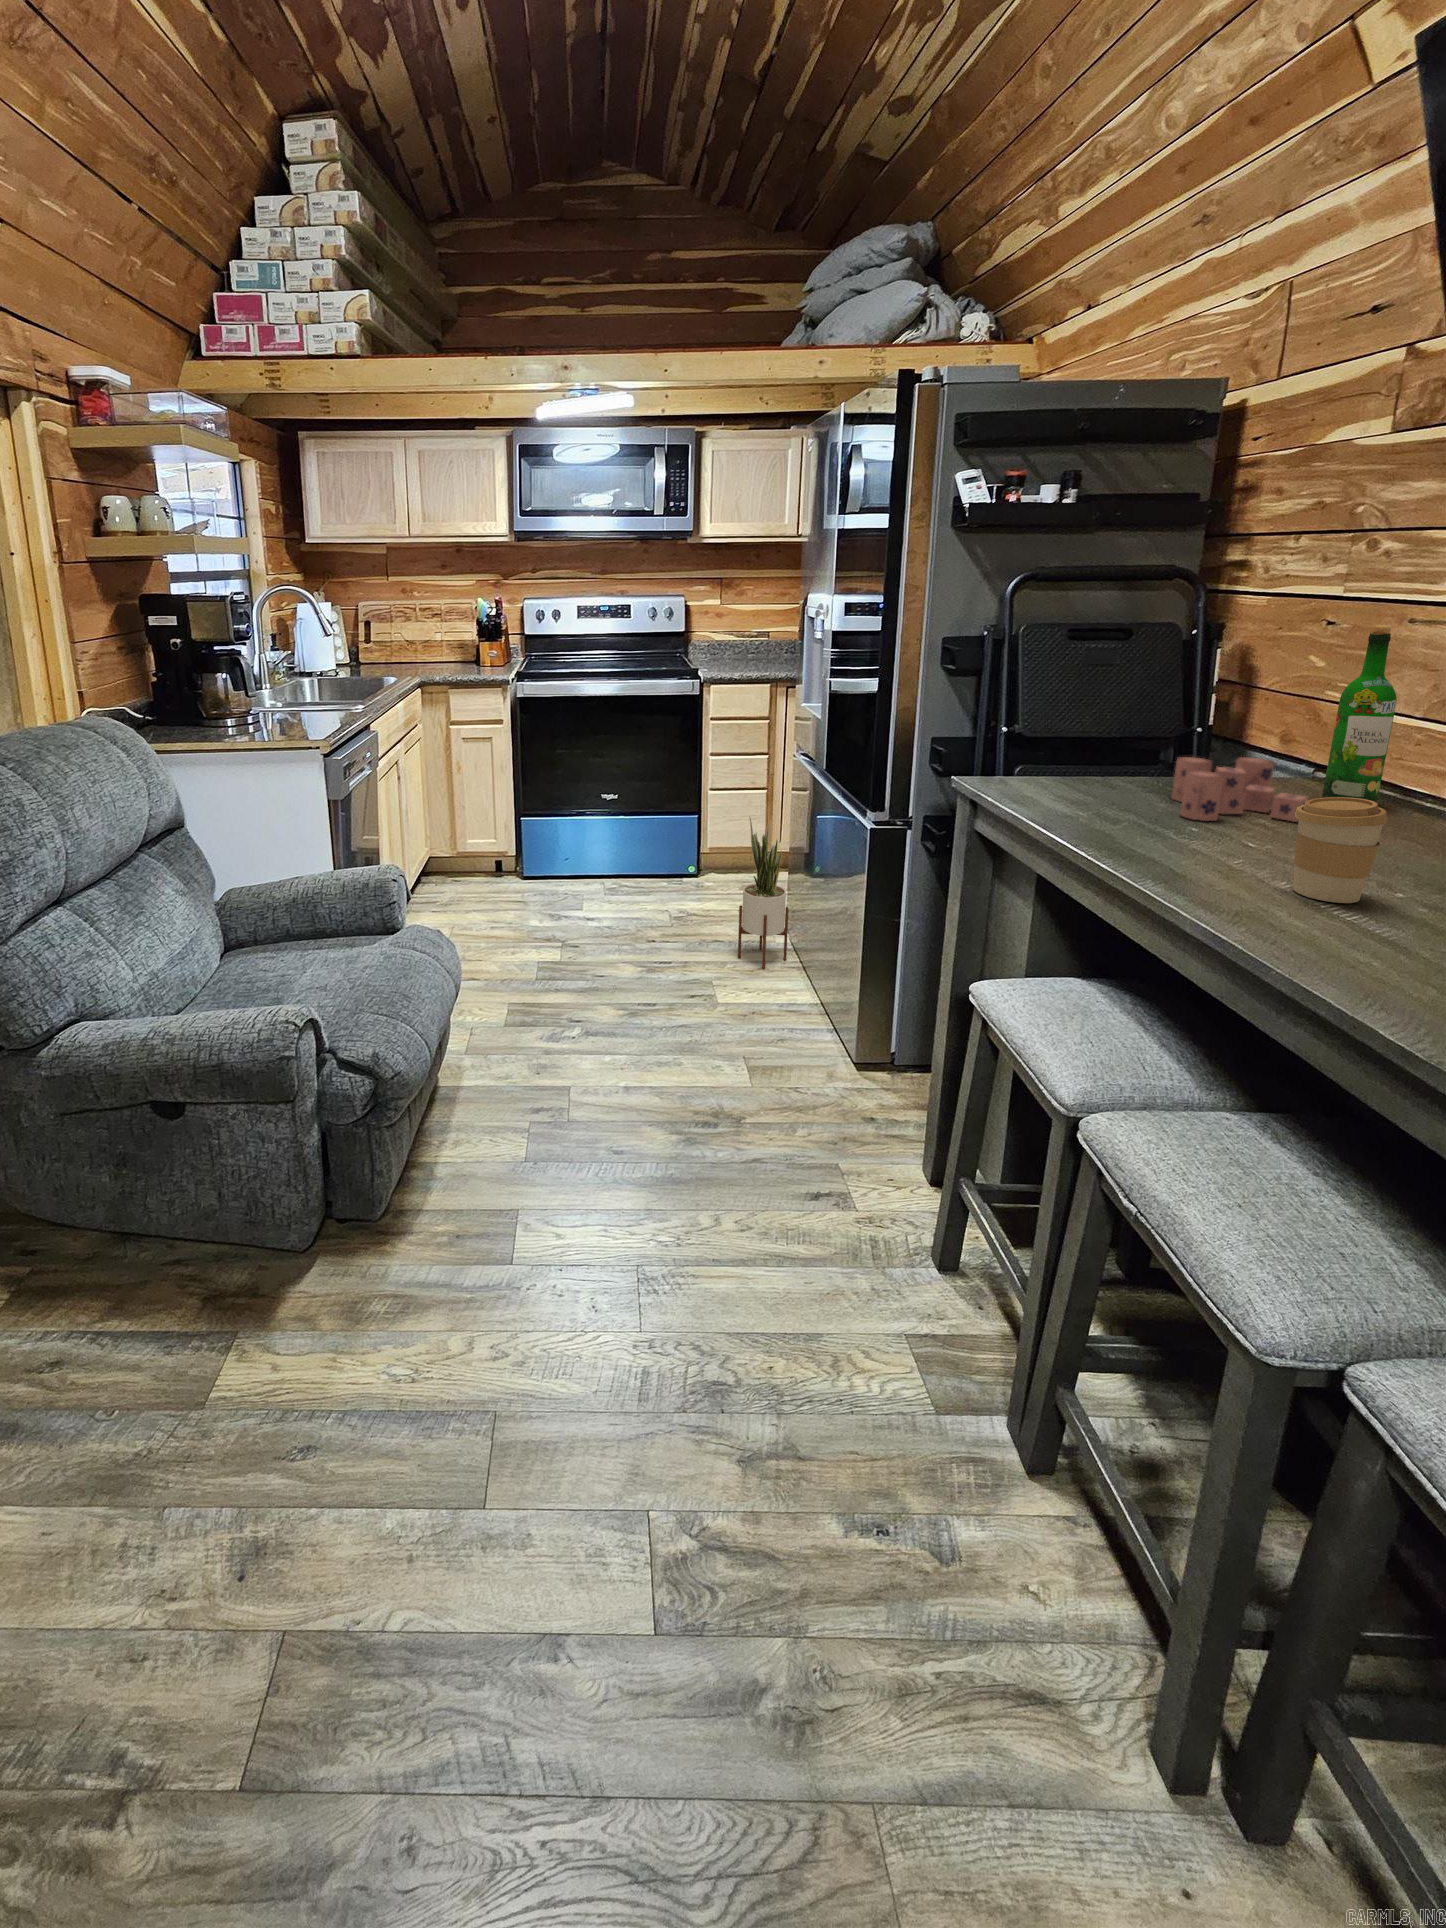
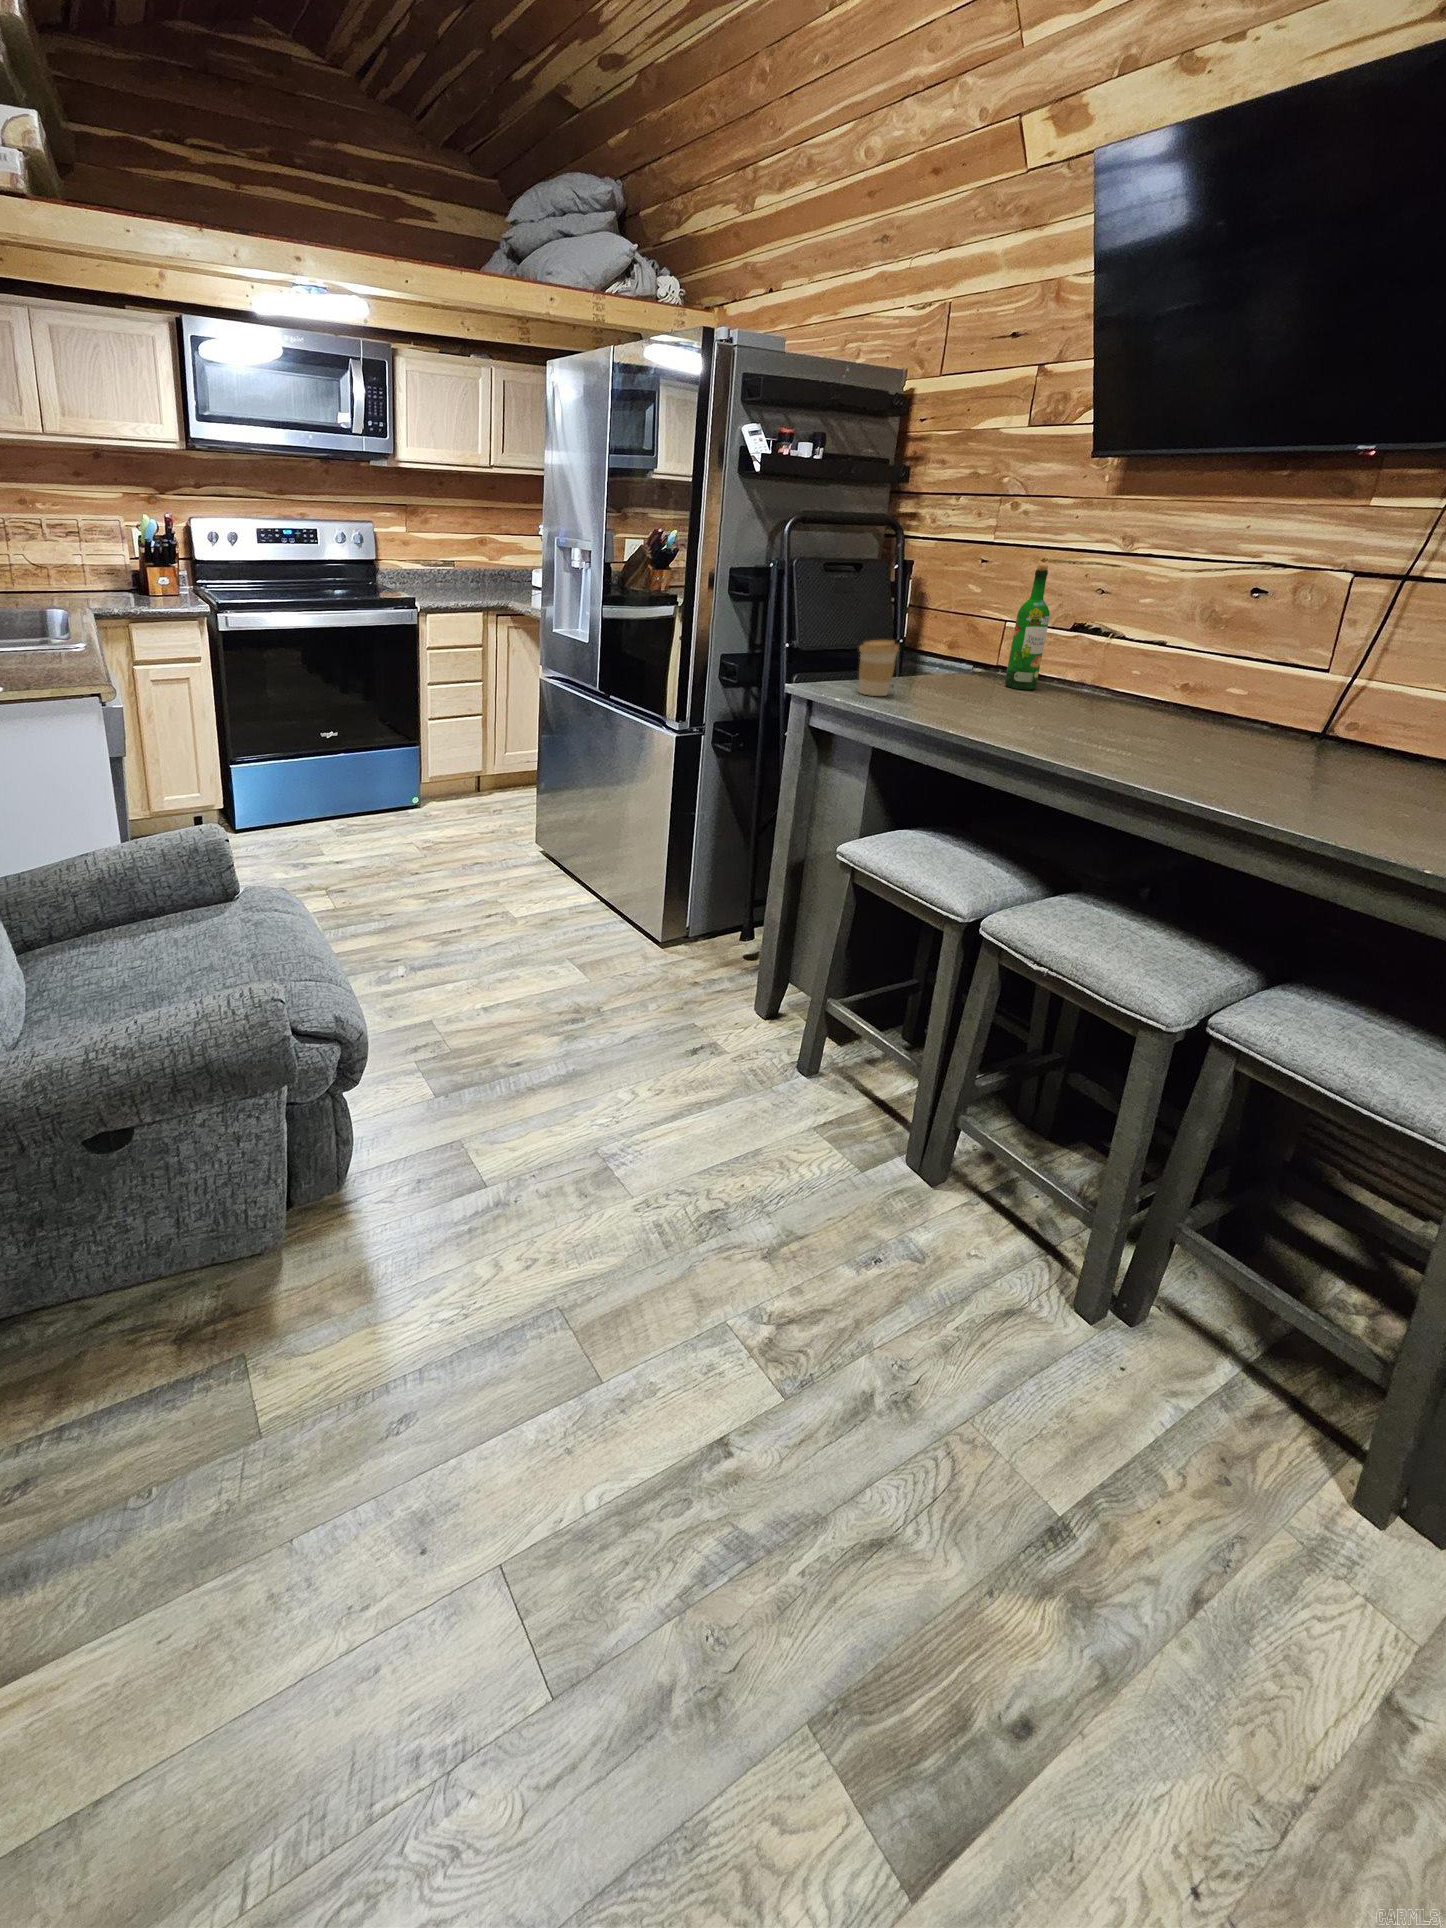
candle: present [1172,757,1308,822] -> none [931,658,1018,705]
coffee cup: present [1293,797,1388,903] -> present [858,640,899,696]
potted plant: present [738,818,789,969] -> none [510,737,553,876]

